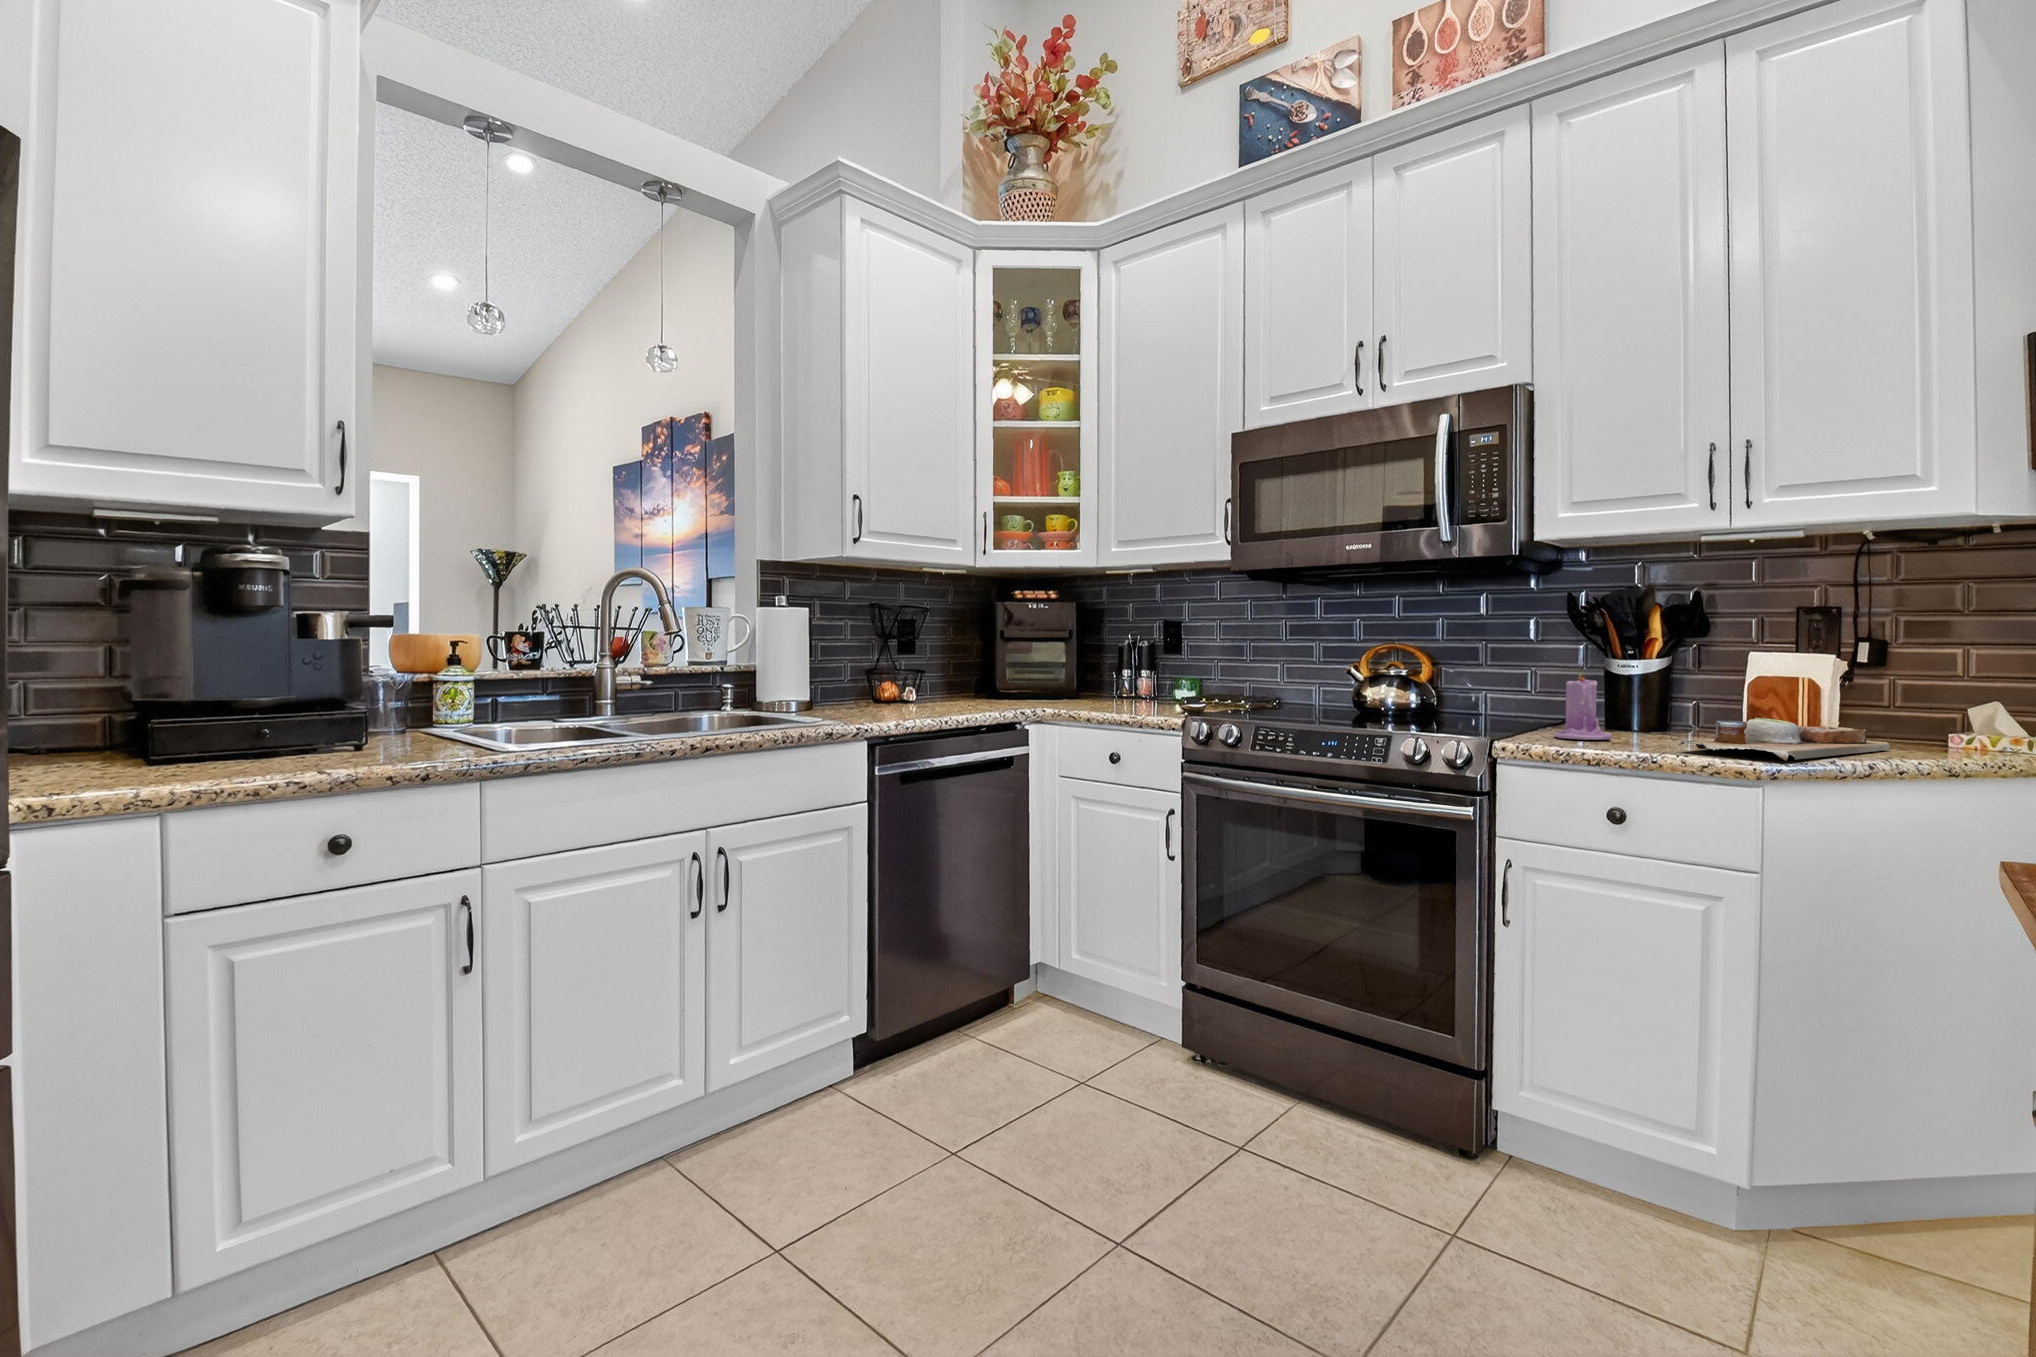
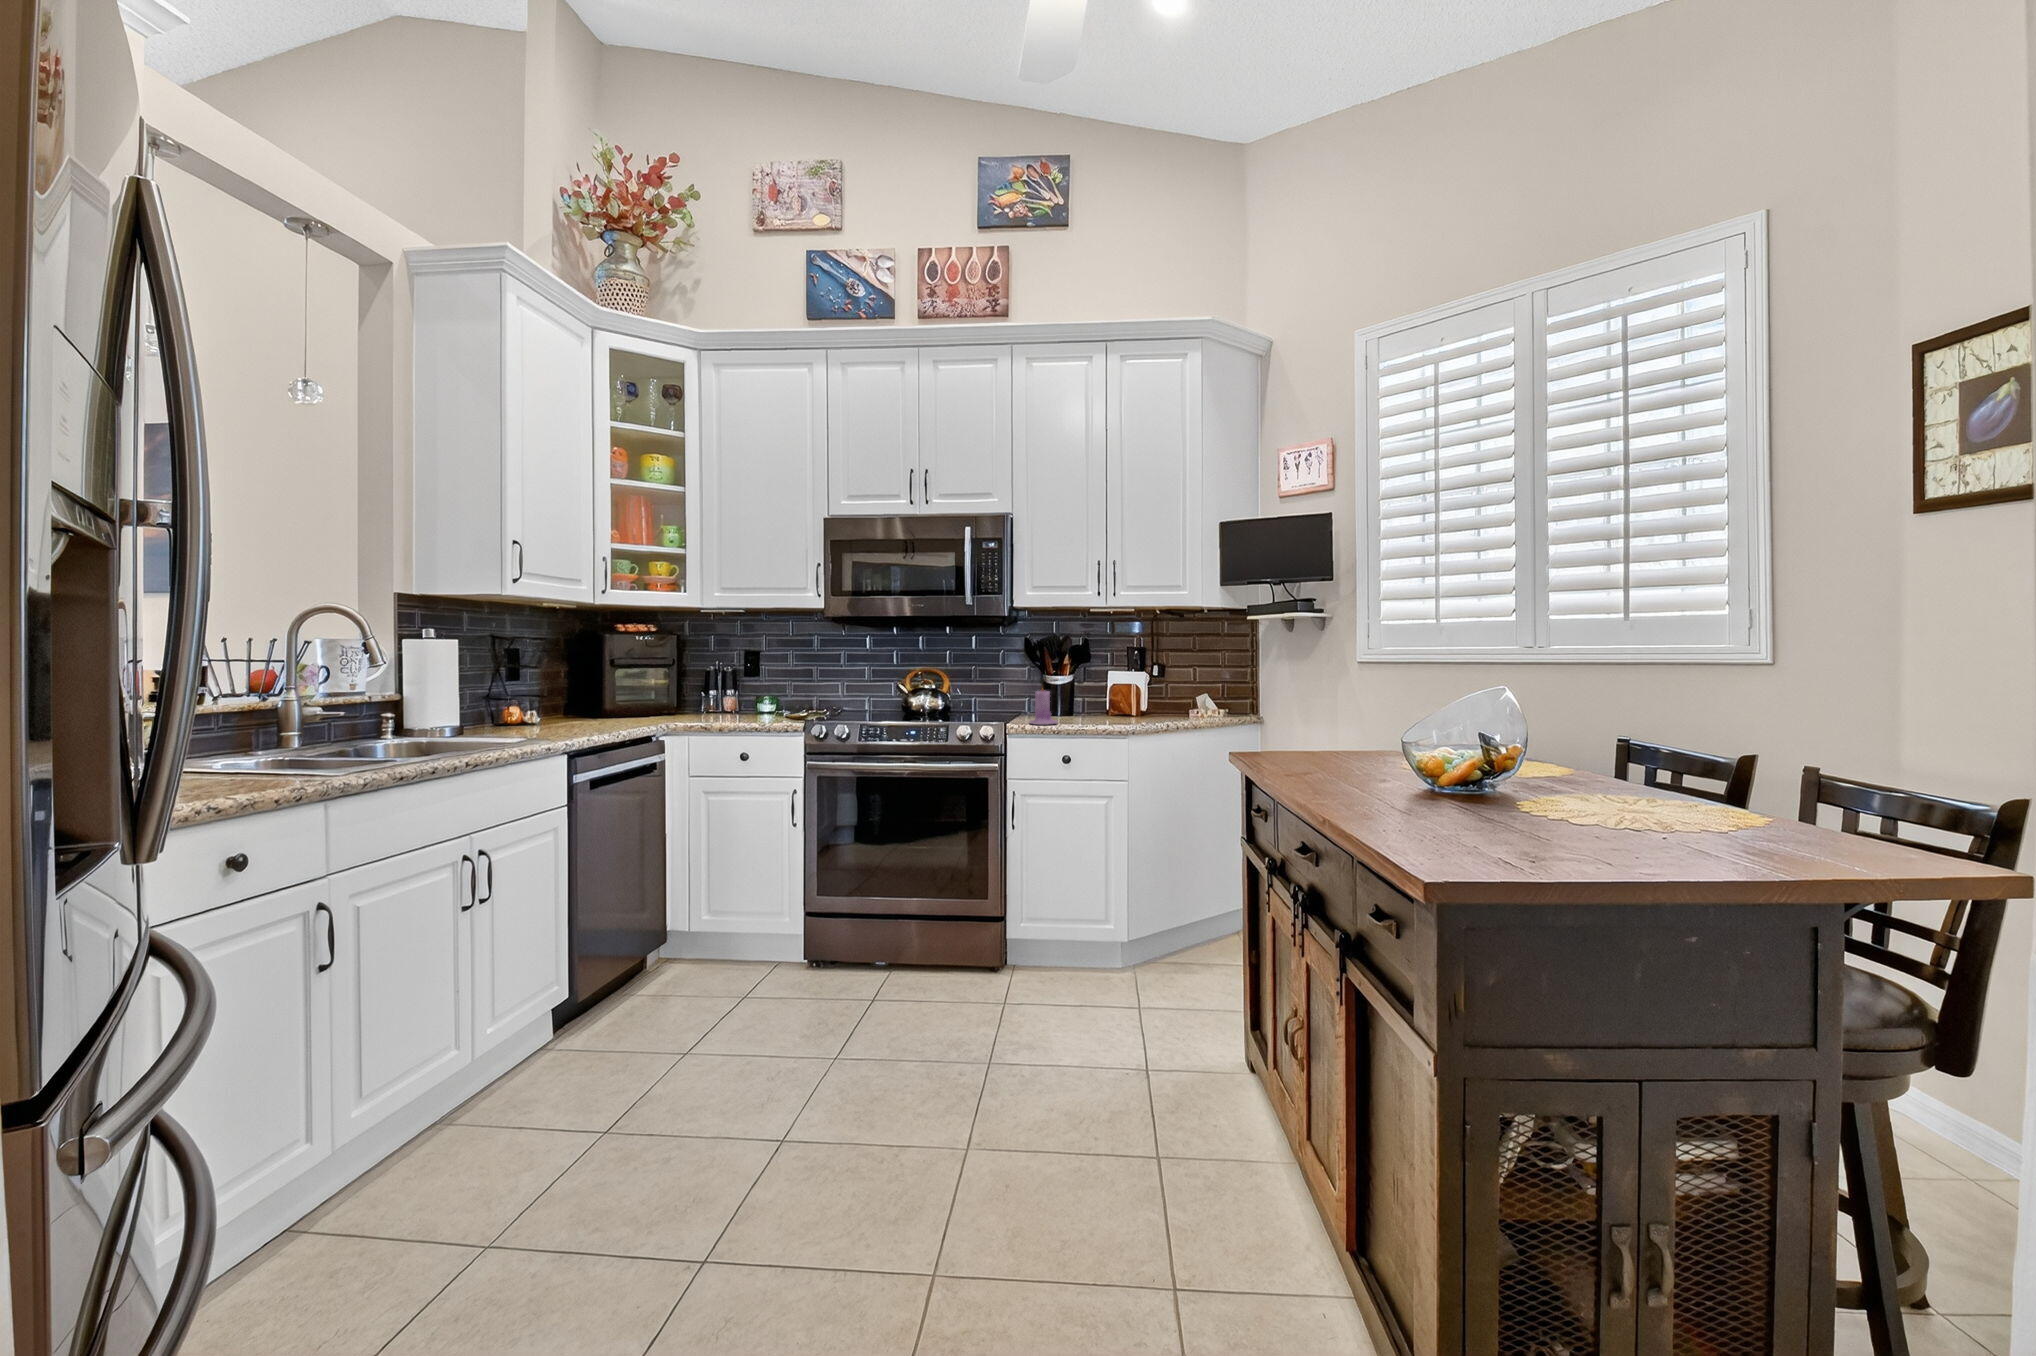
cutting board: present [1679,718,1890,761] -> none [1093,709,1171,731]

